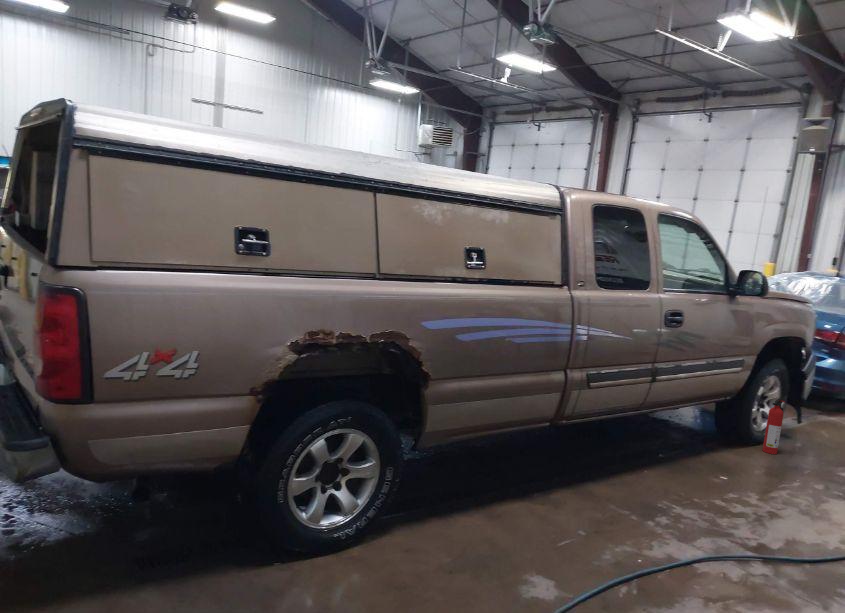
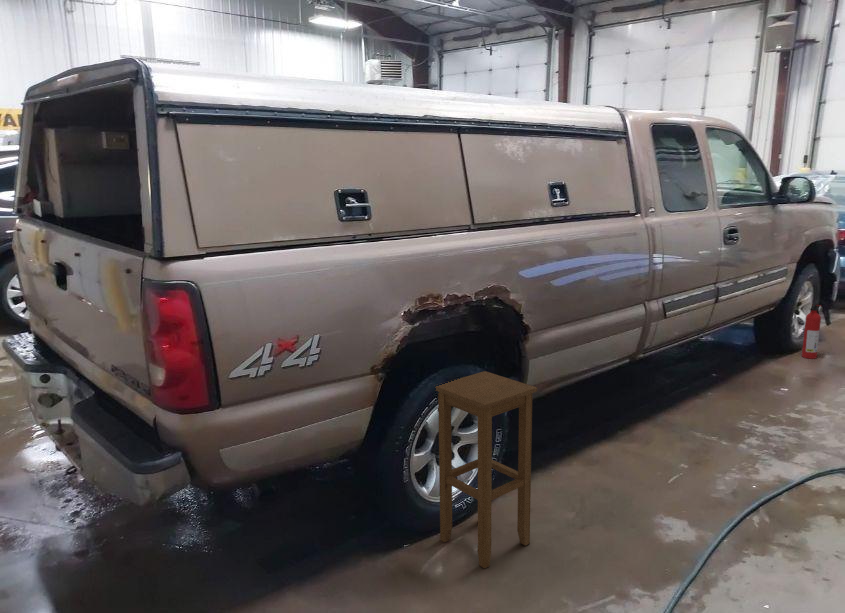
stool: none [313,410,411,595] -> present [435,371,537,569]

